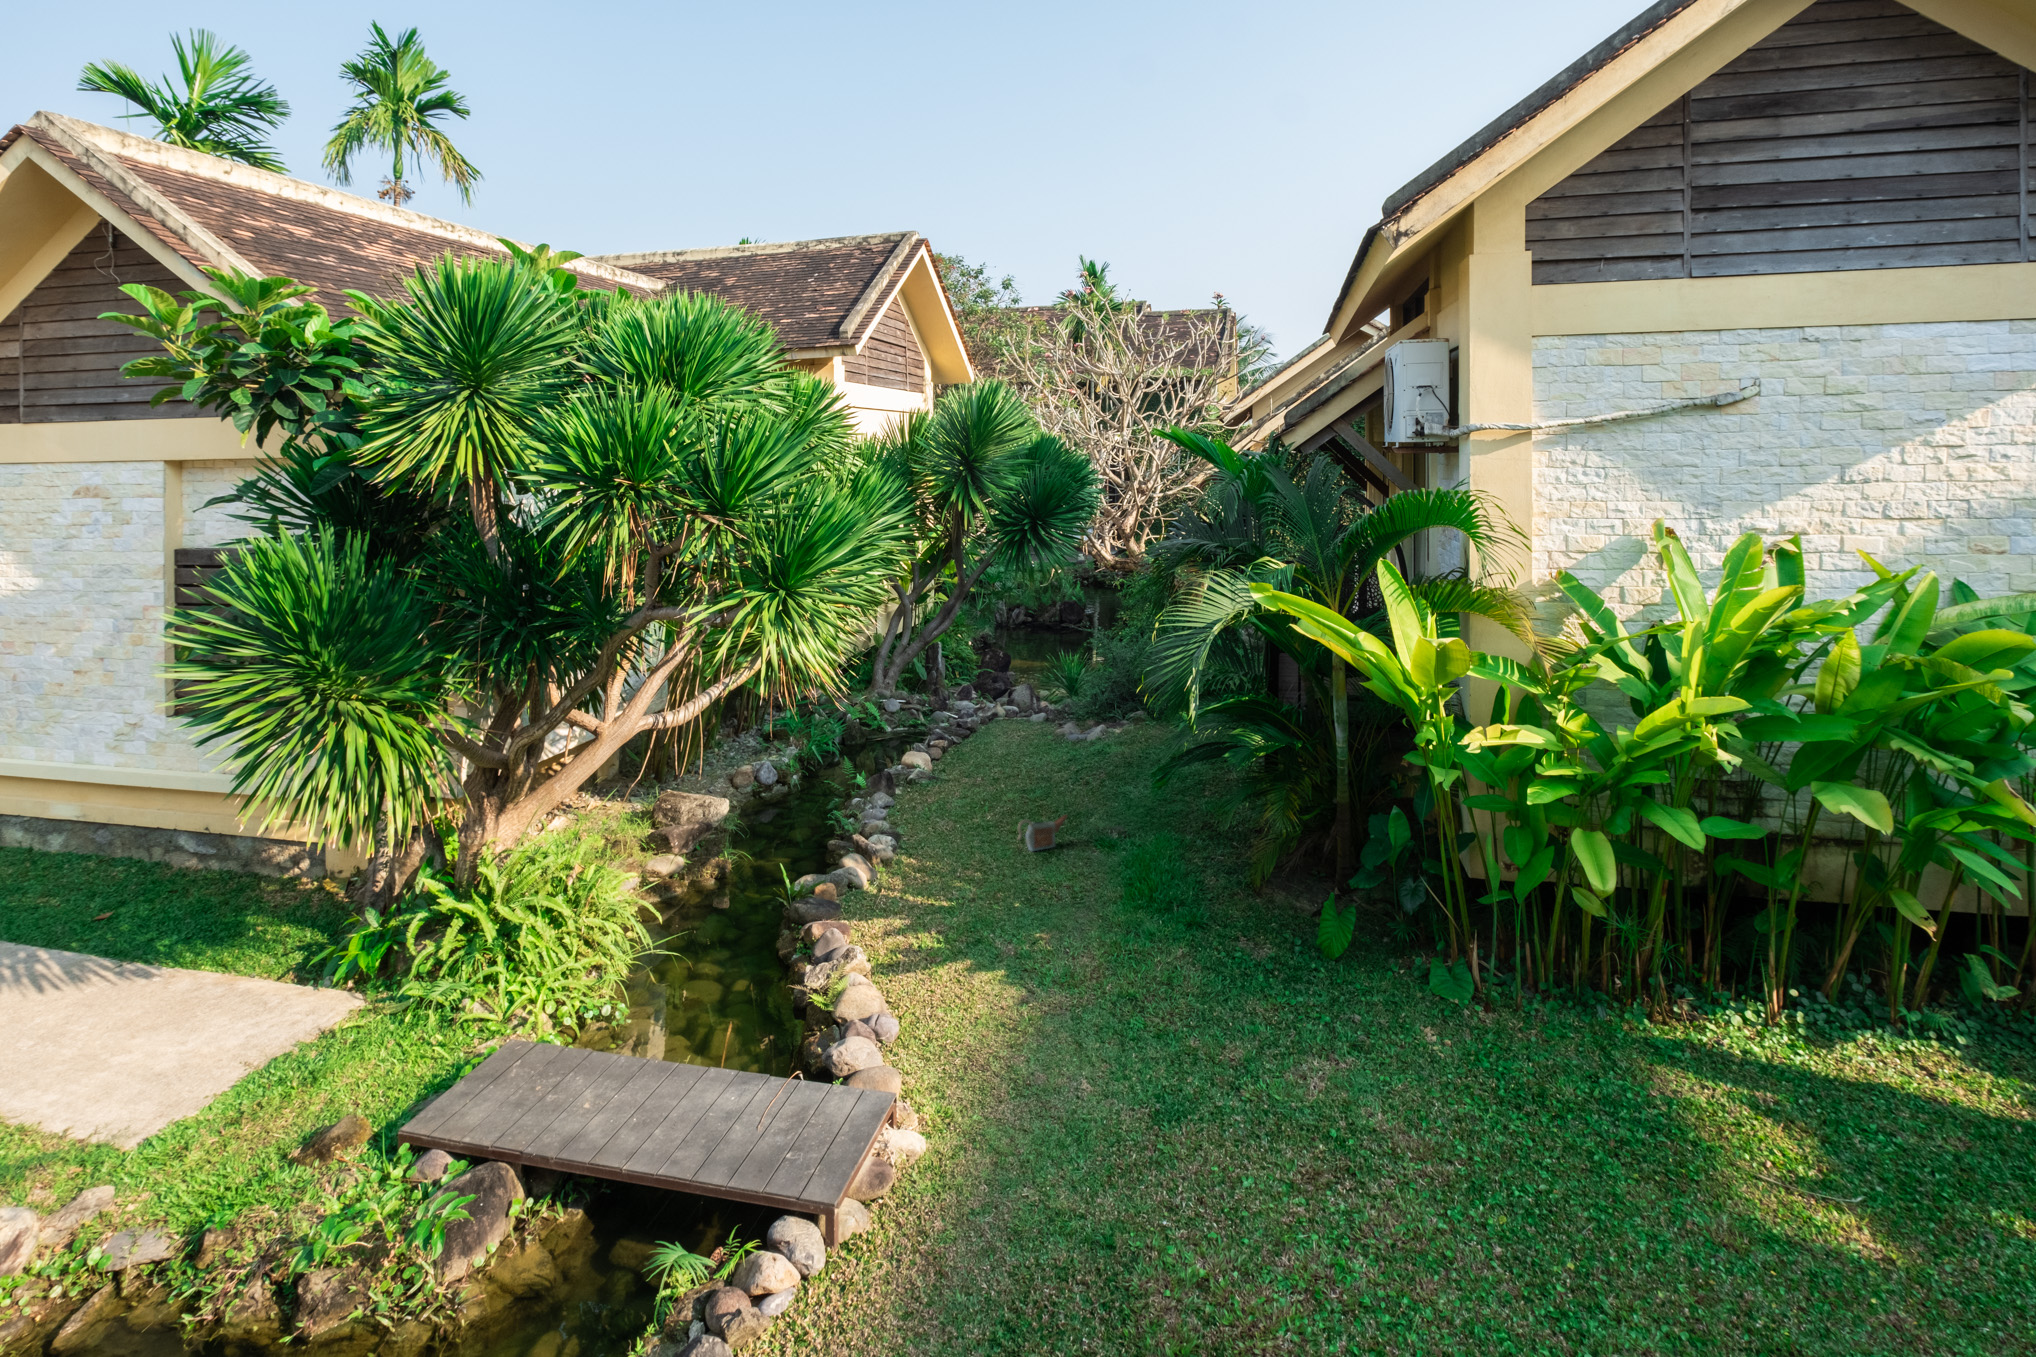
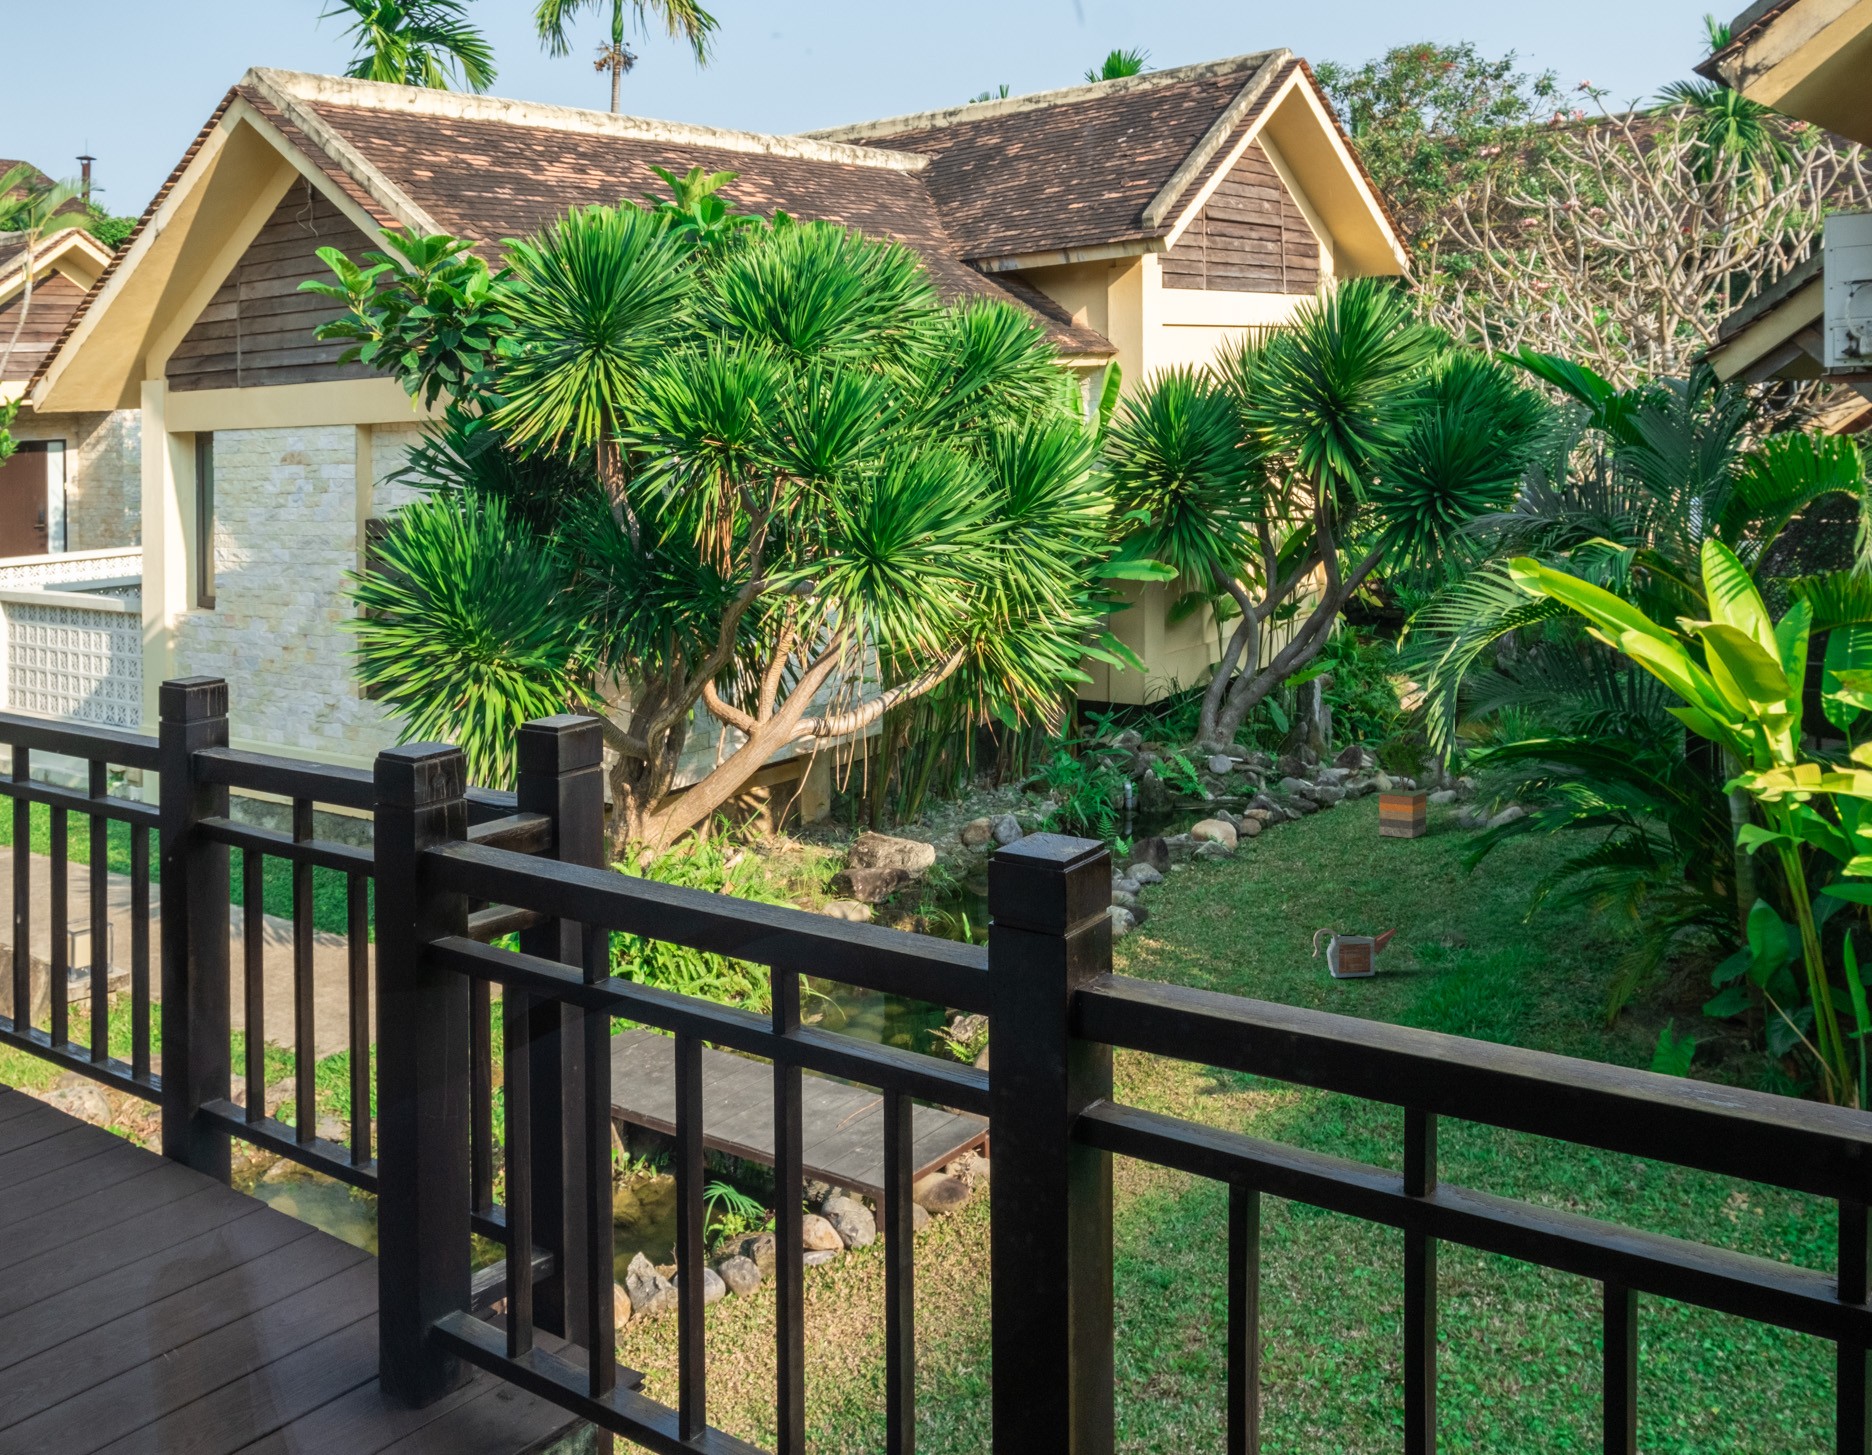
potted tree: none [1009,683,1048,745] -> present [1378,741,1437,838]

